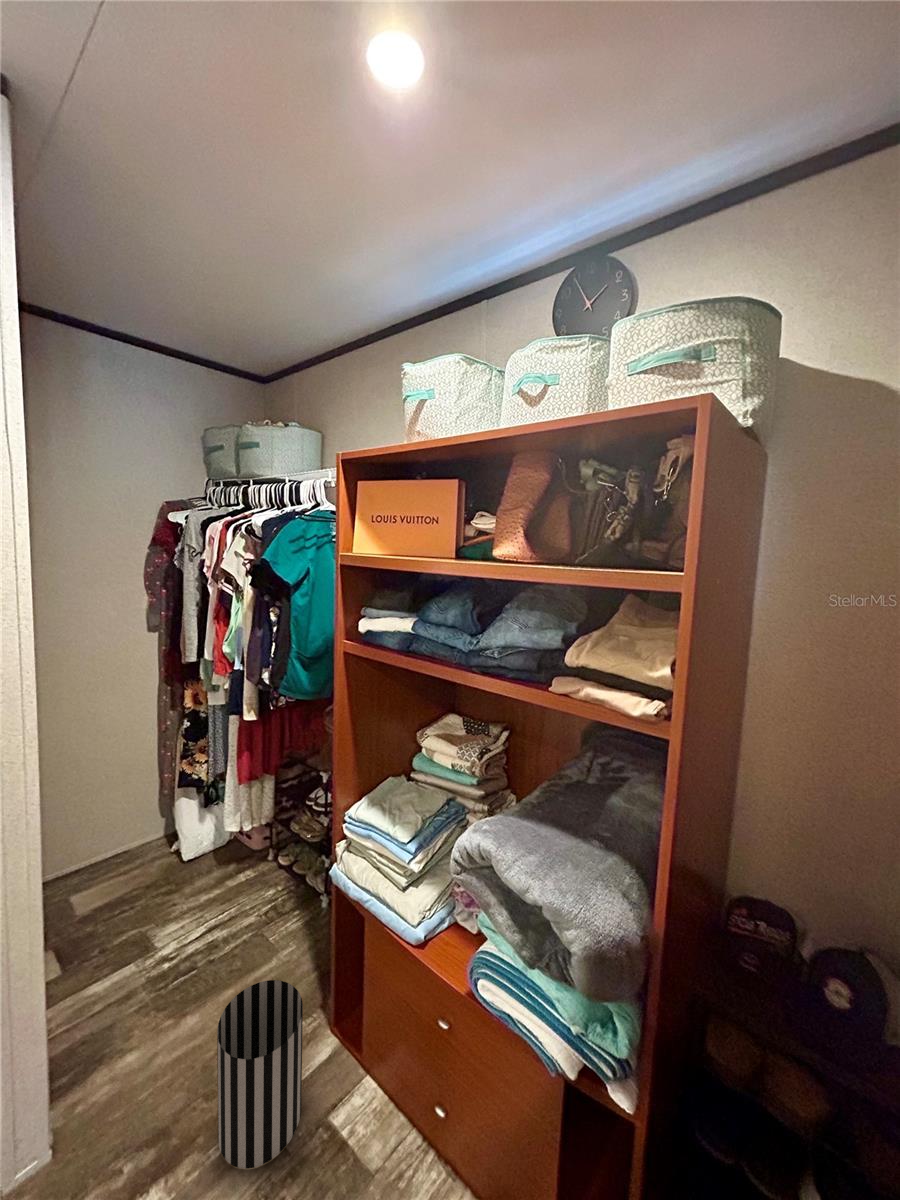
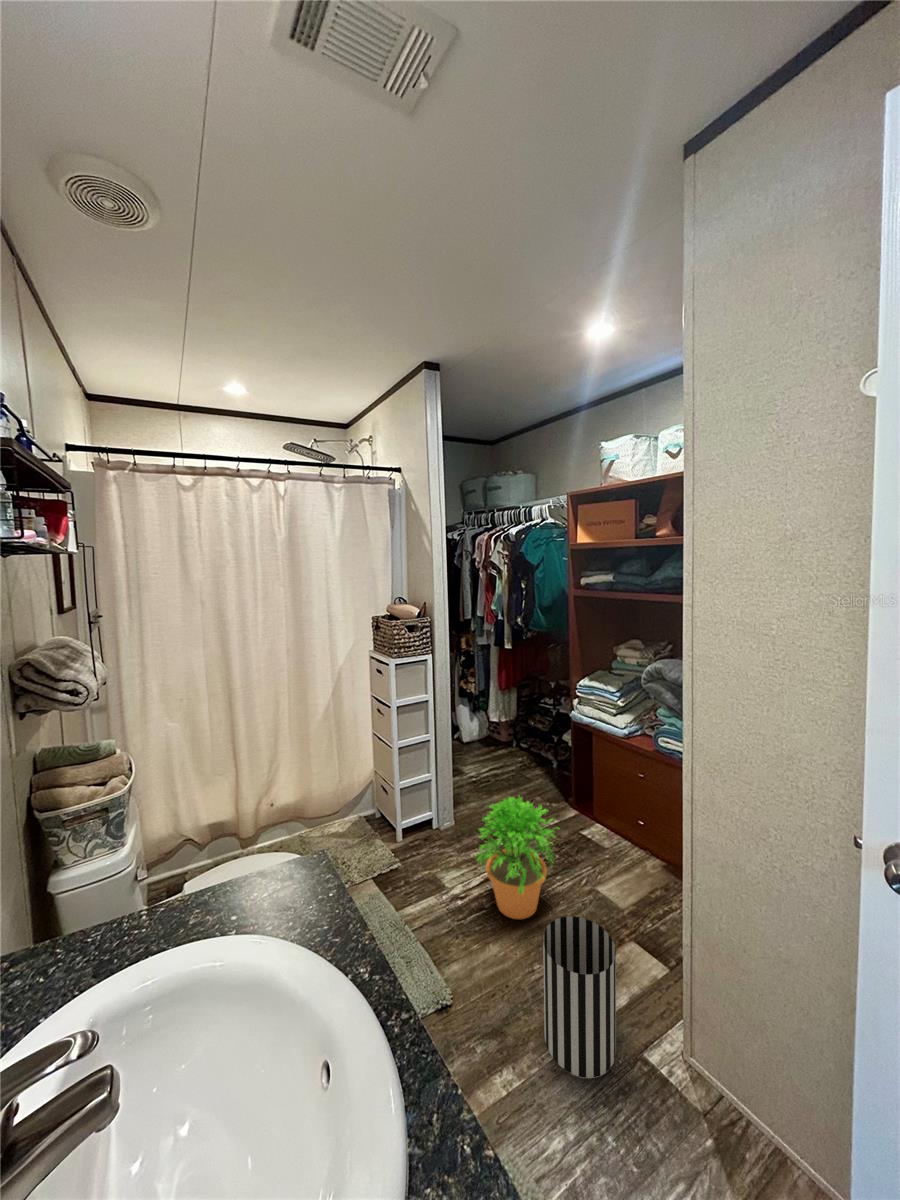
potted plant: none [181,831,295,975] -> present [477,797,553,919]

